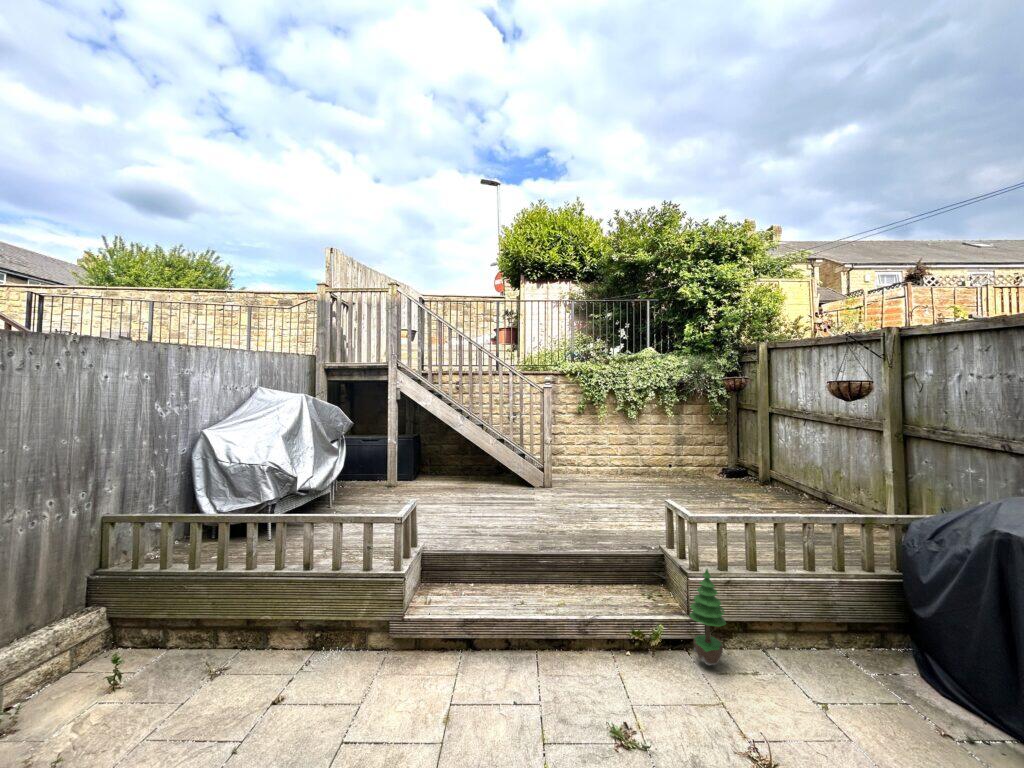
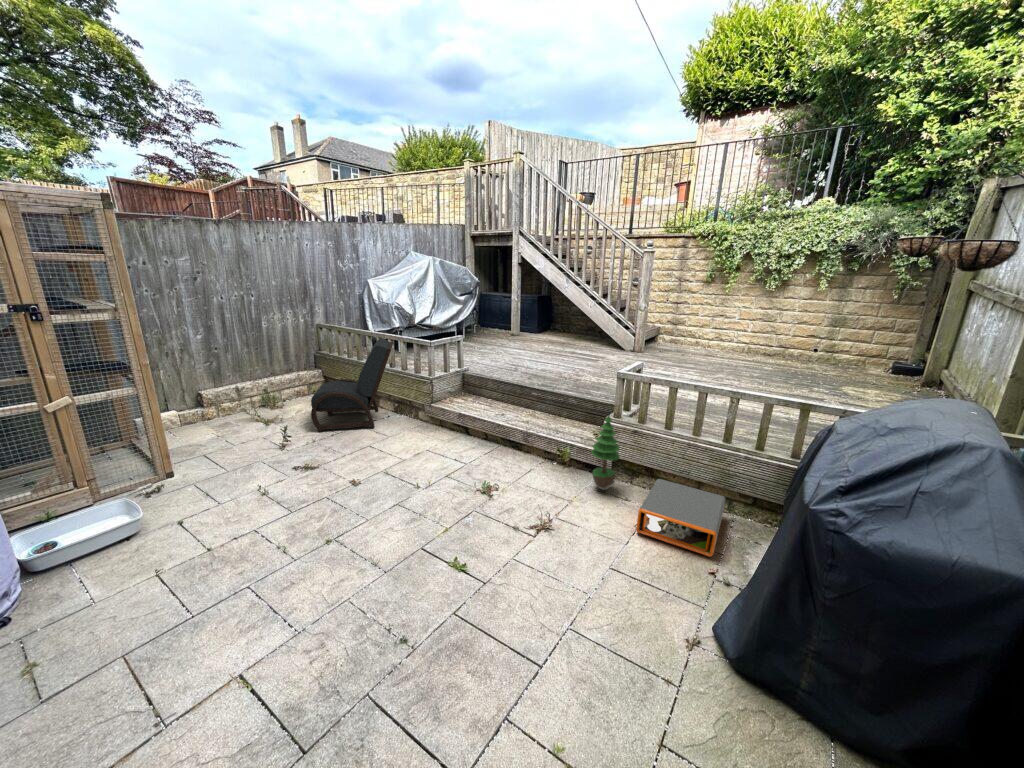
lounge chair: none [159,525,343,757] -> present [311,339,393,432]
storage box: none [755,627,891,708] -> present [636,479,725,557]

